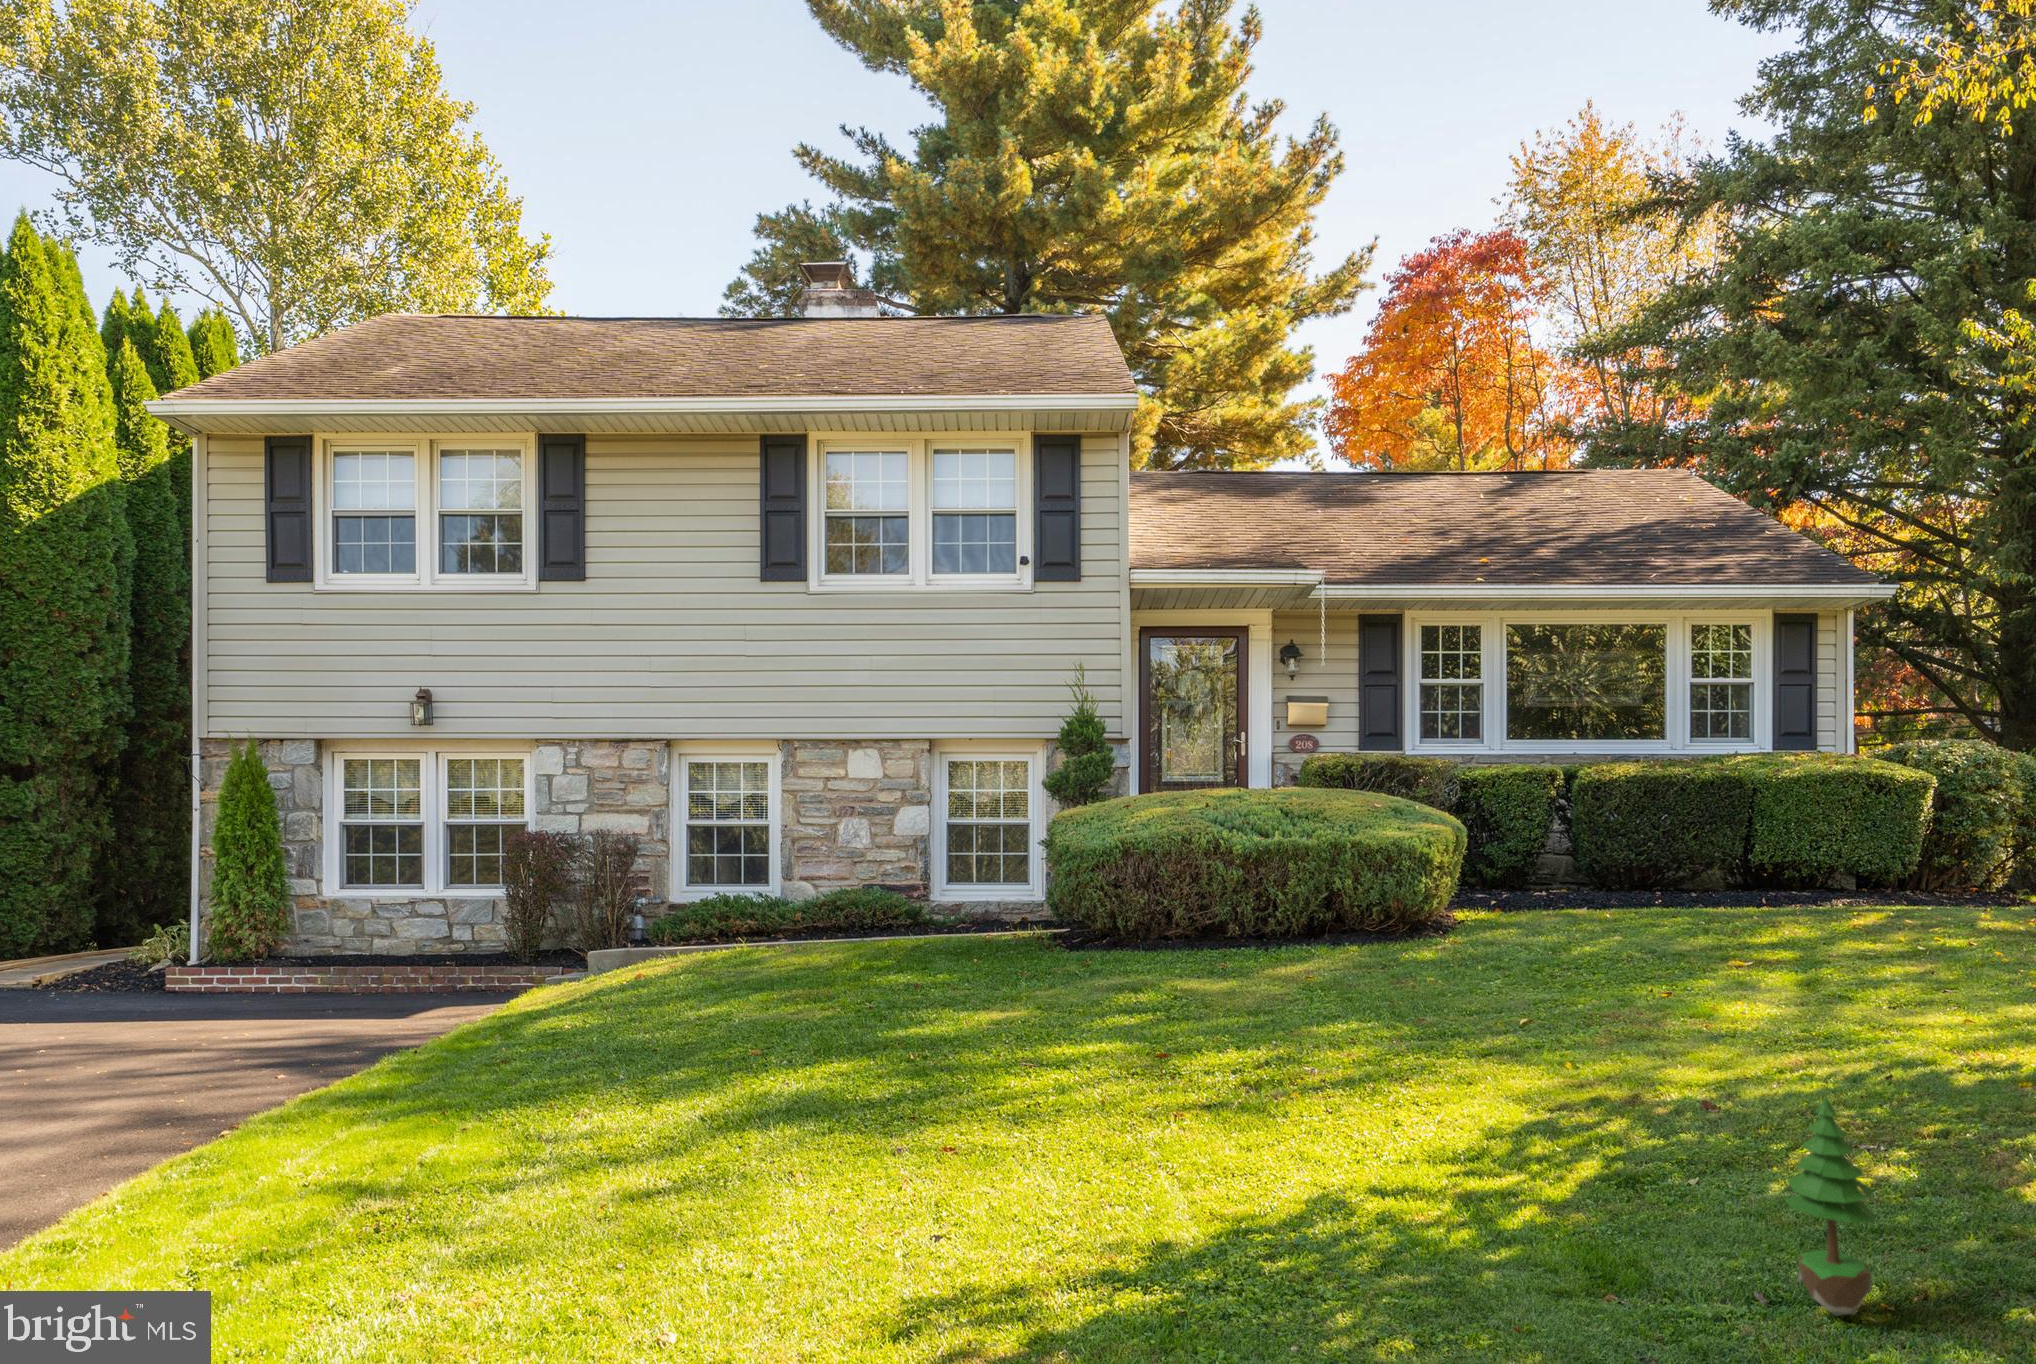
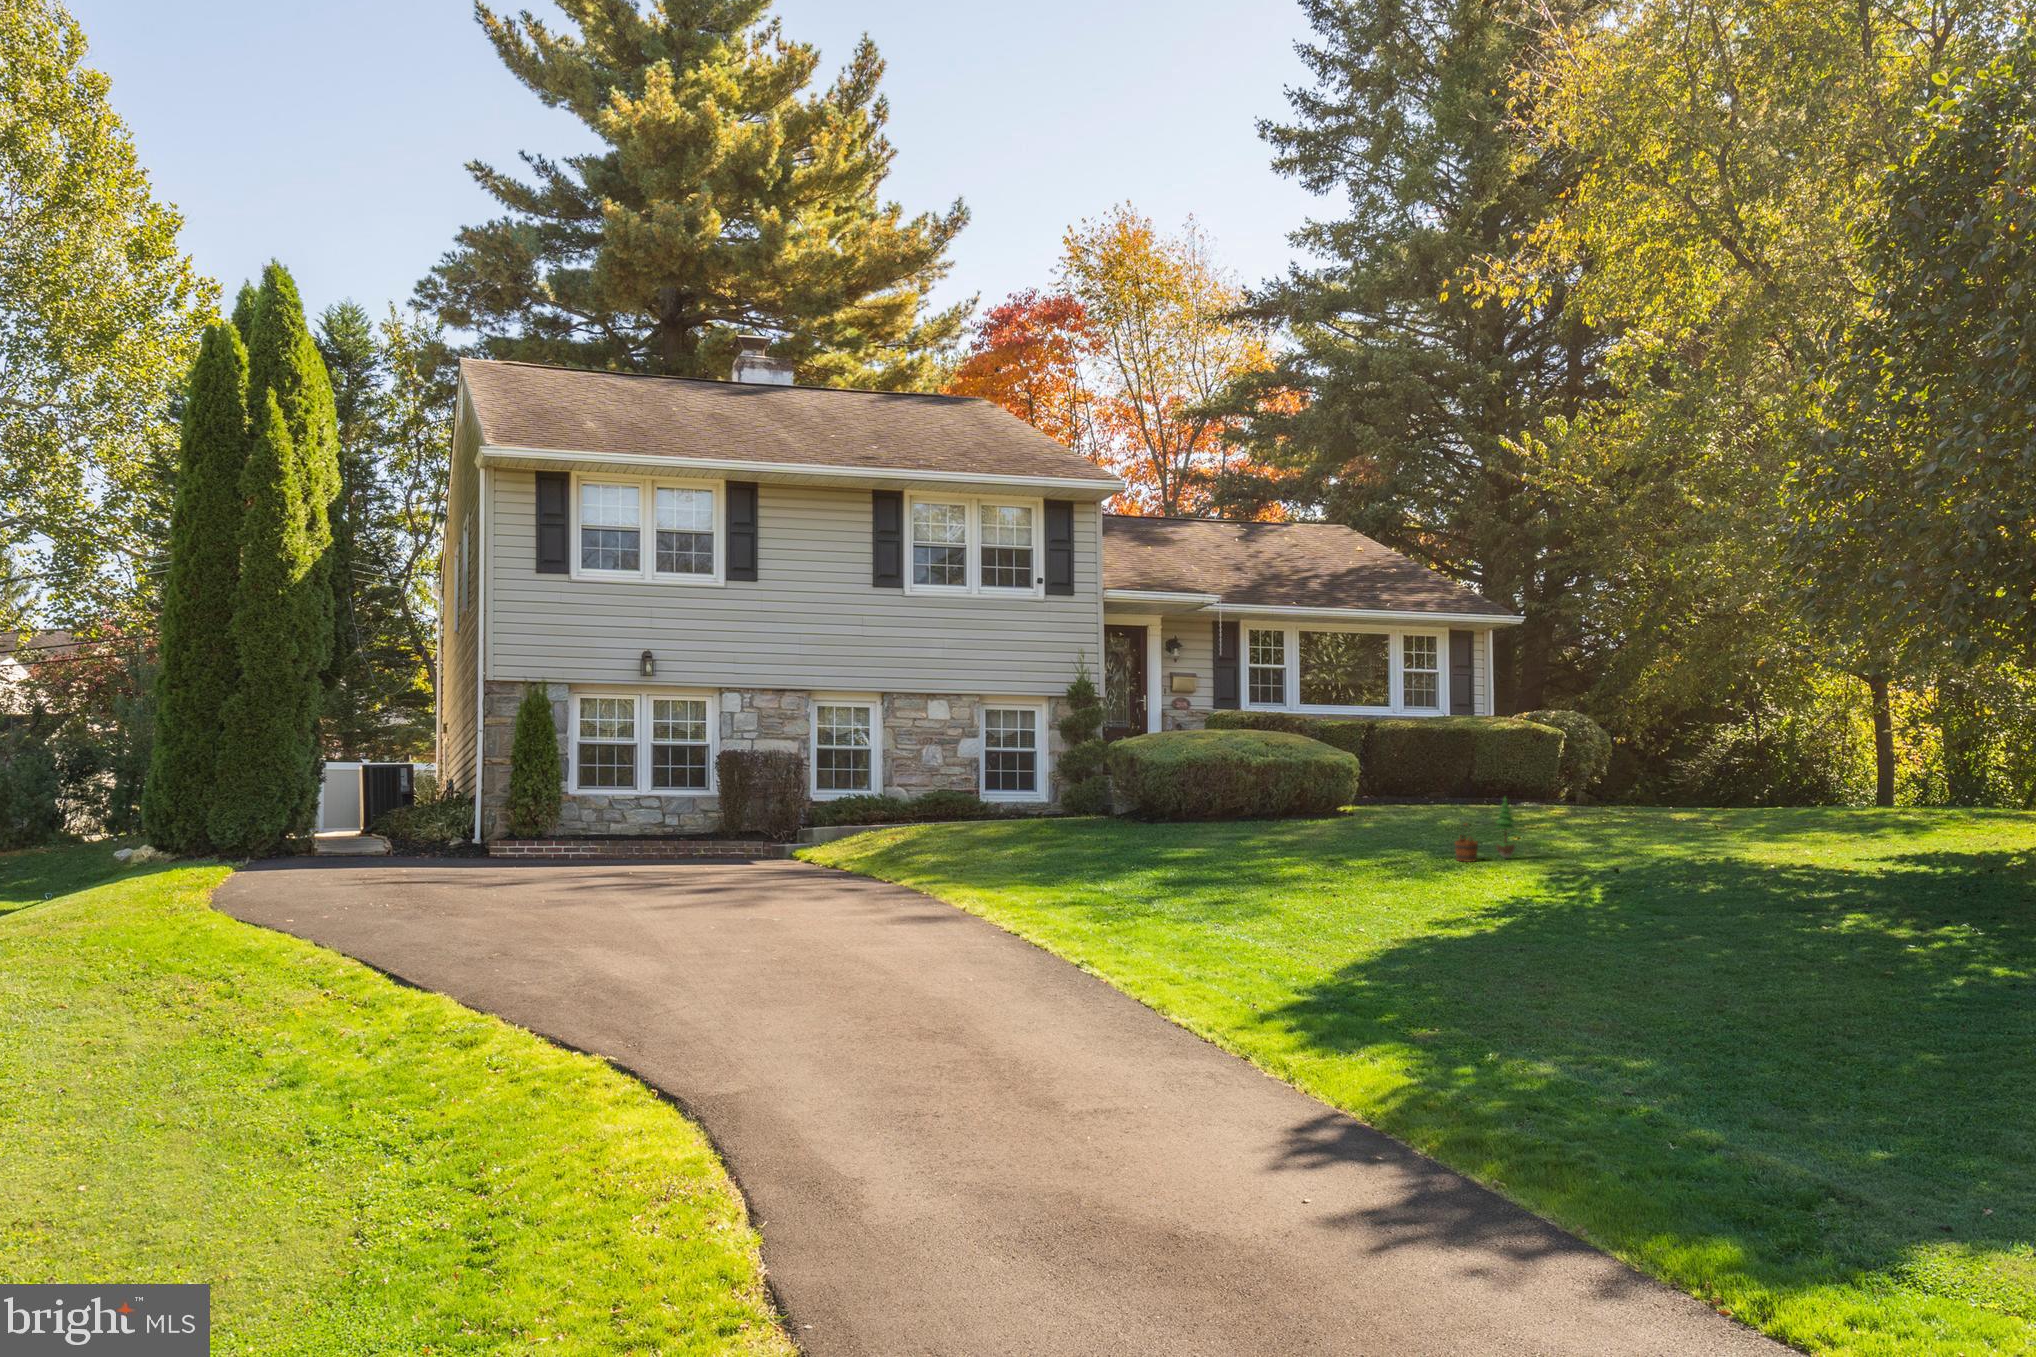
wooden bucket: none [1637,1183,1725,1330] -> present [1455,823,1478,862]

